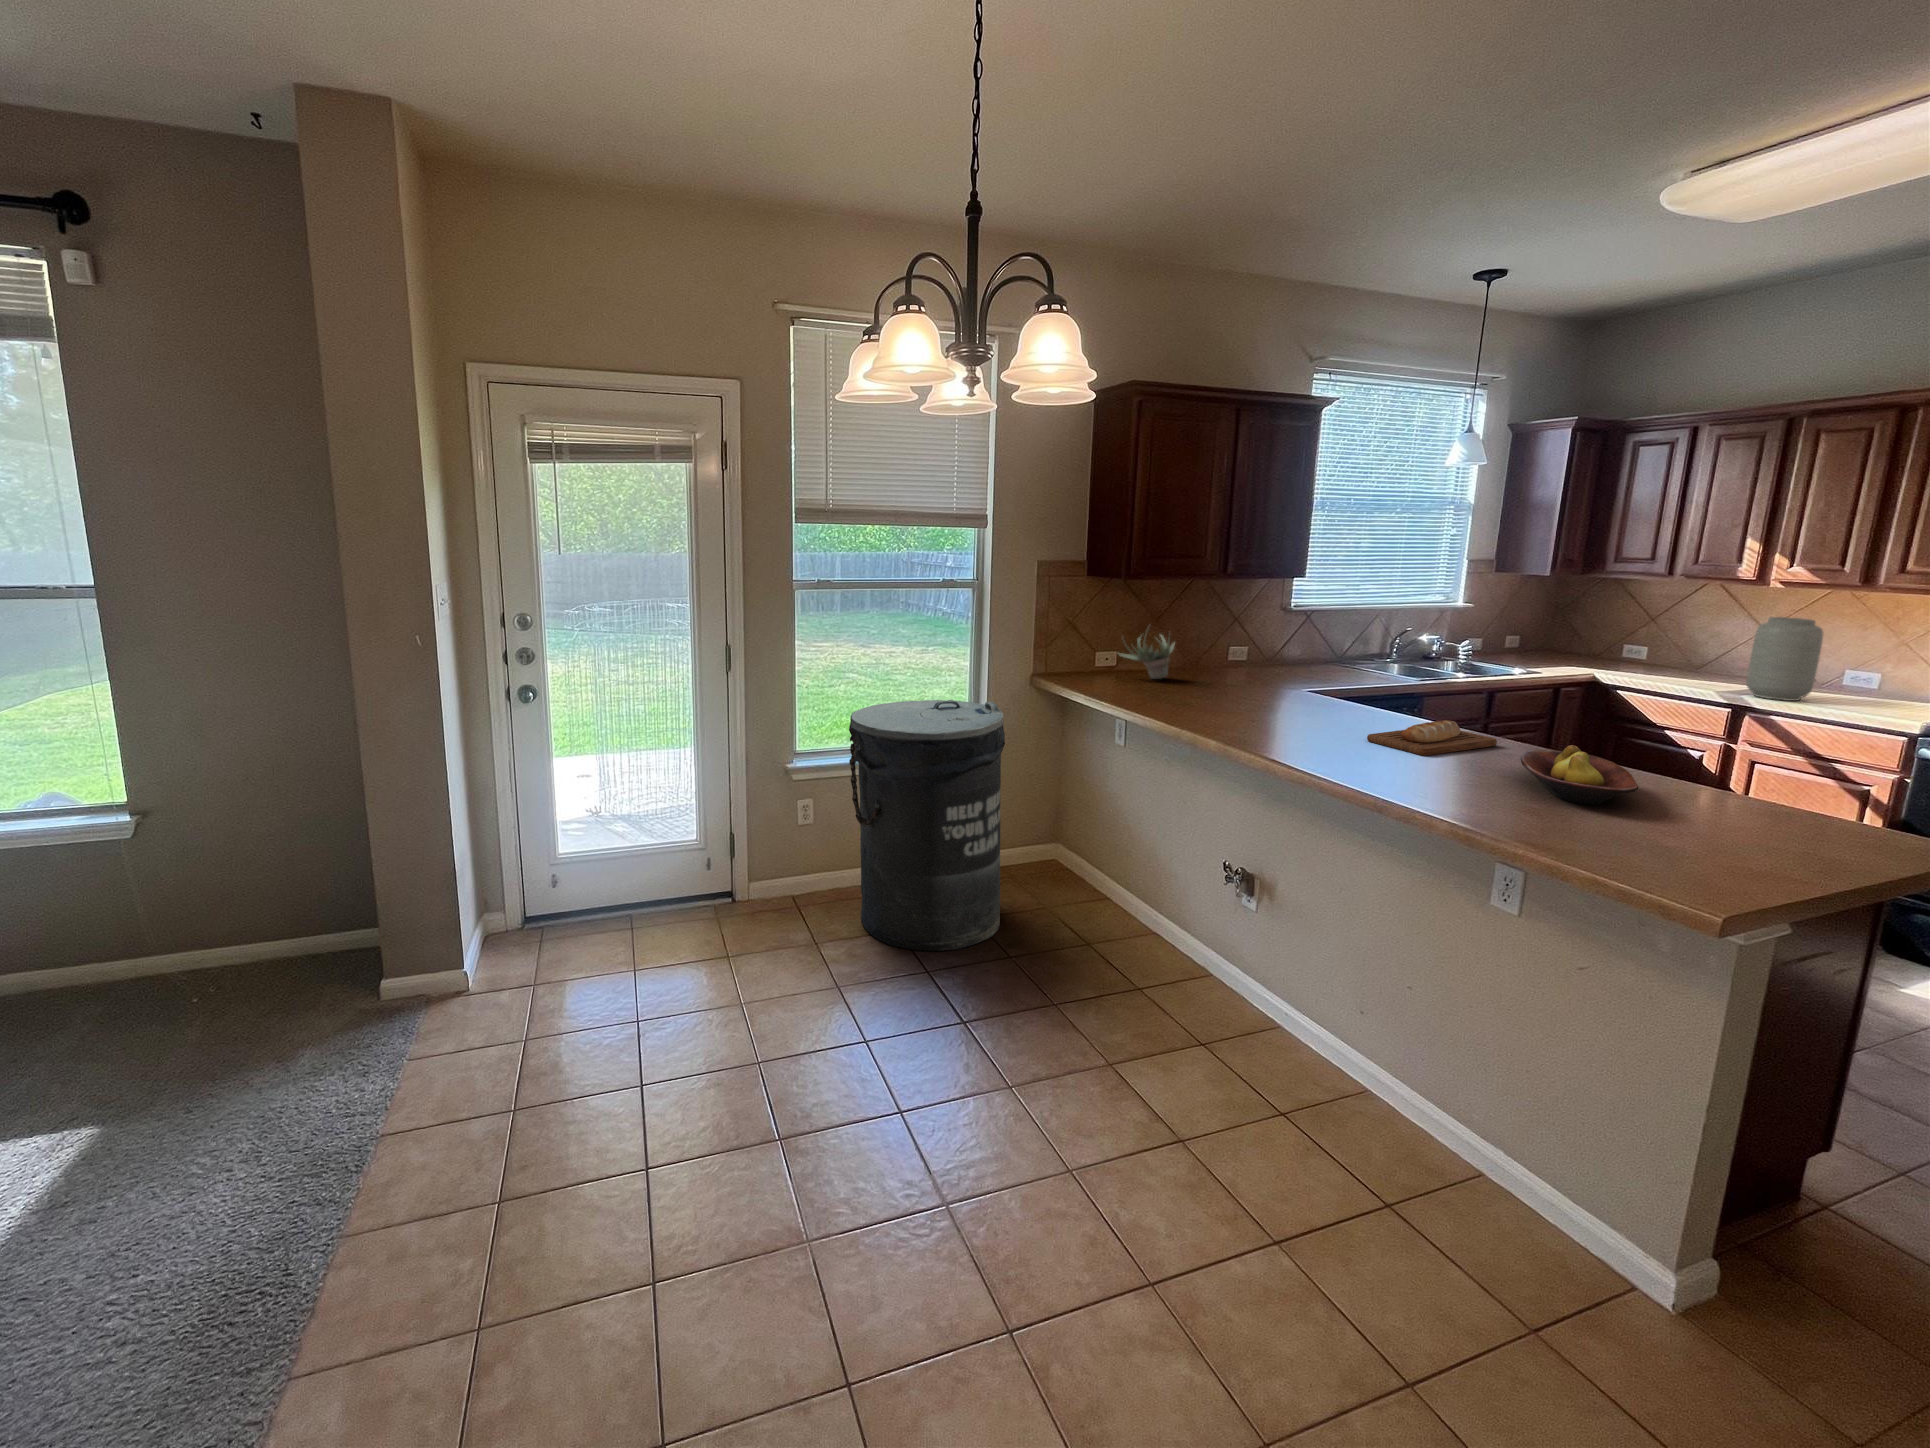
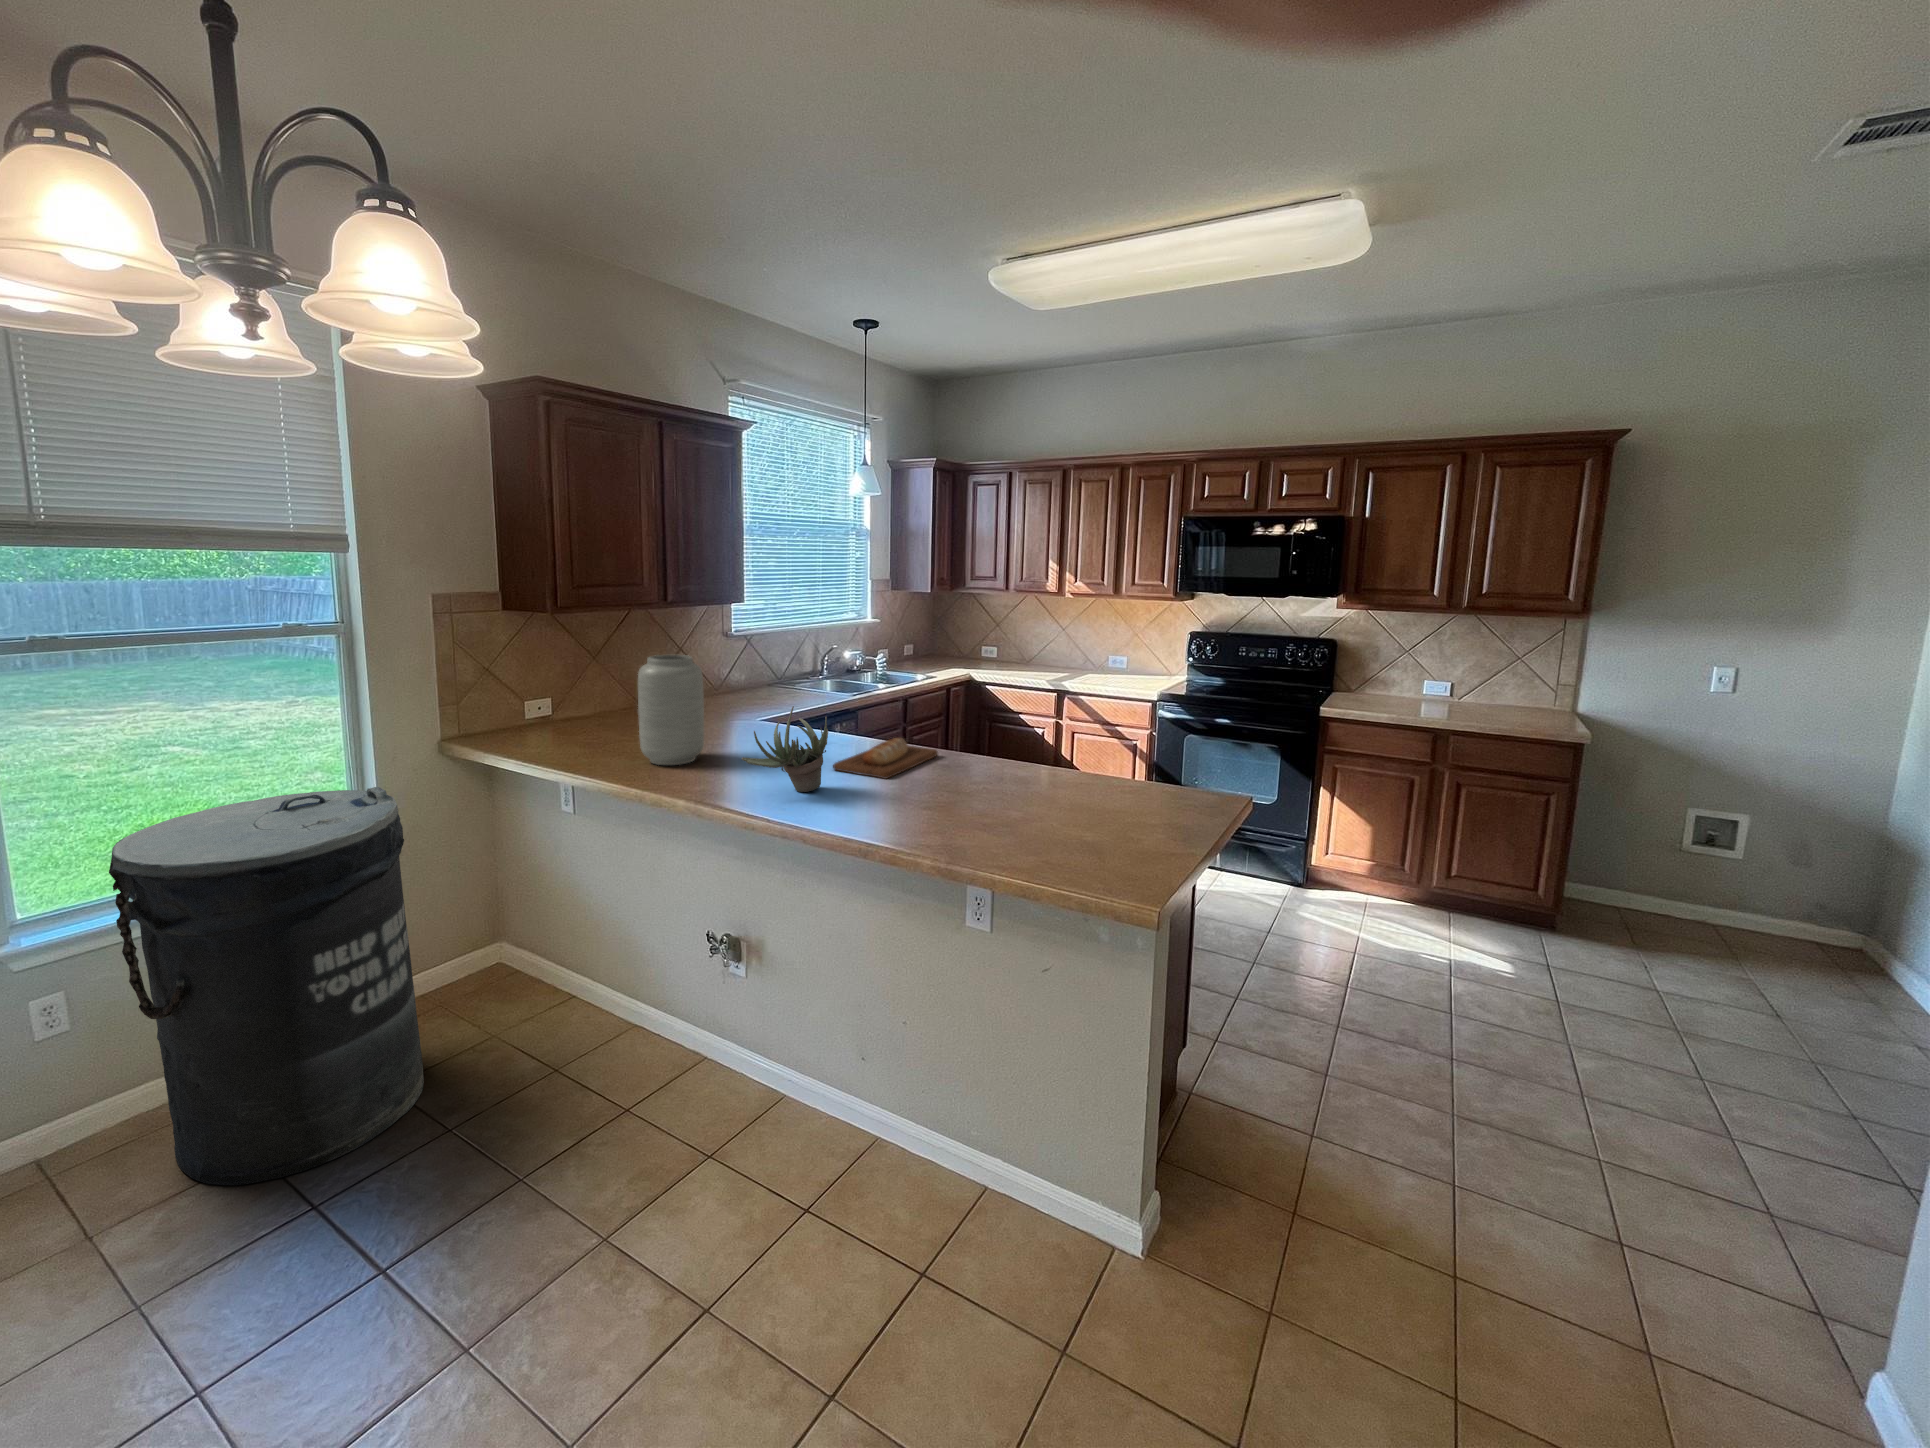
vase: present [1746,617,1823,701] -> present [638,655,704,765]
succulent plant: present [1118,635,1175,679] -> present [742,706,828,792]
fruit bowl: present [1521,745,1638,805] -> none [969,752,1063,808]

